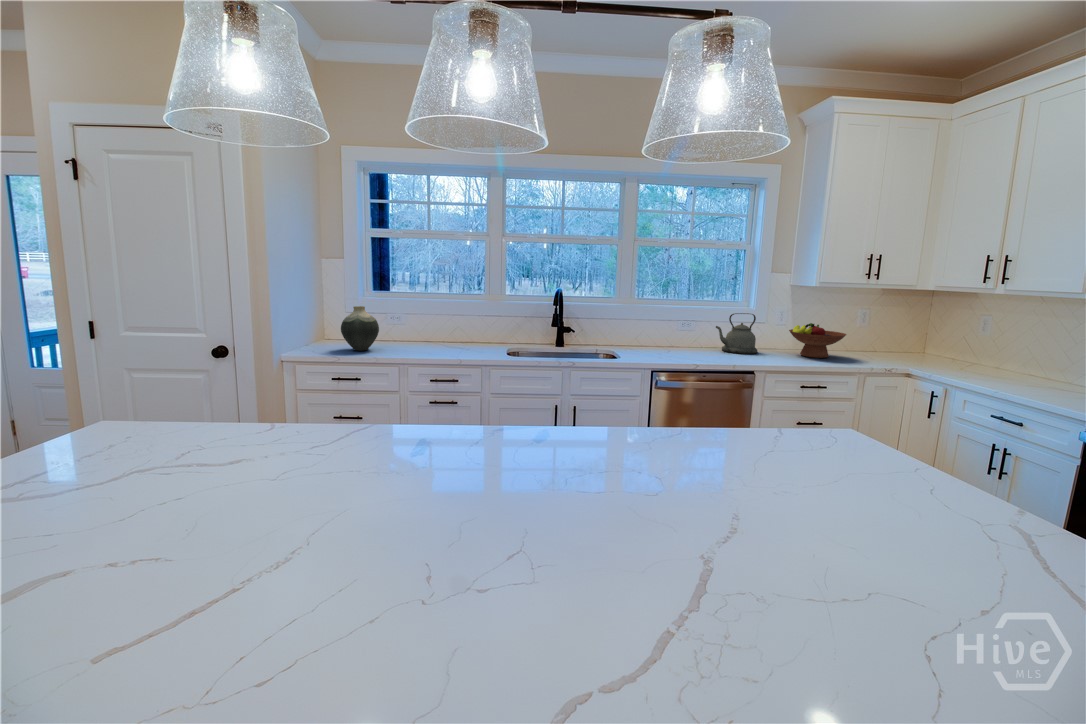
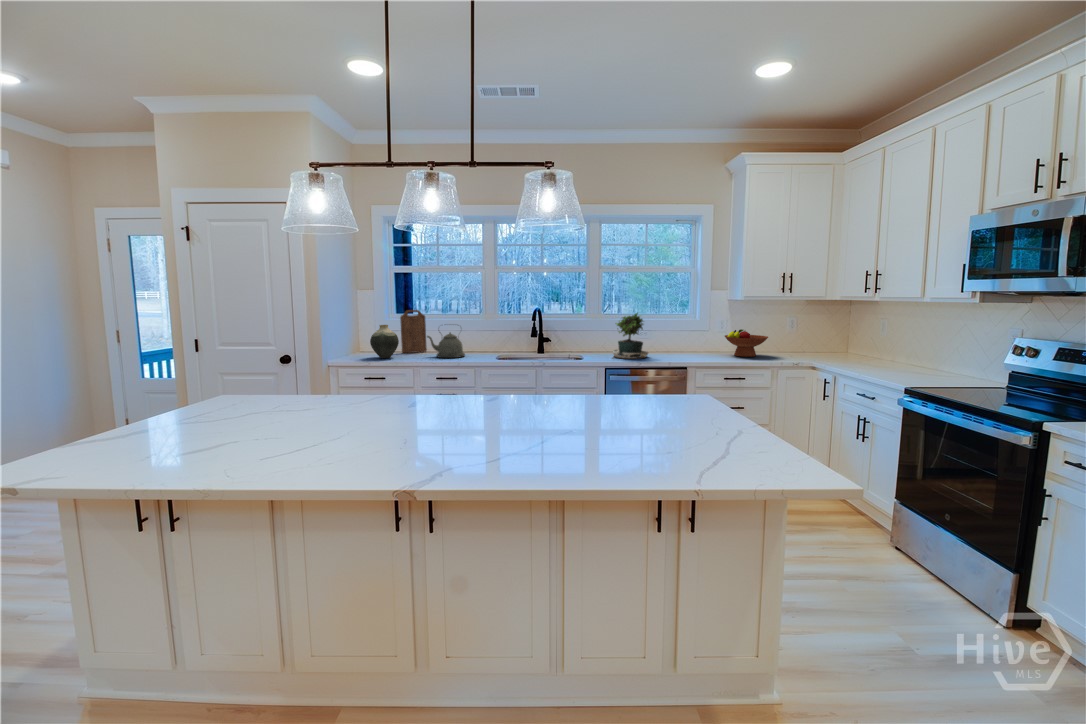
cutting board: none [380,287,414,343] -> present [400,310,427,353]
potted plant: none [653,298,700,359] -> present [613,313,648,359]
kettle: present [716,313,757,354] -> present [427,333,465,358]

